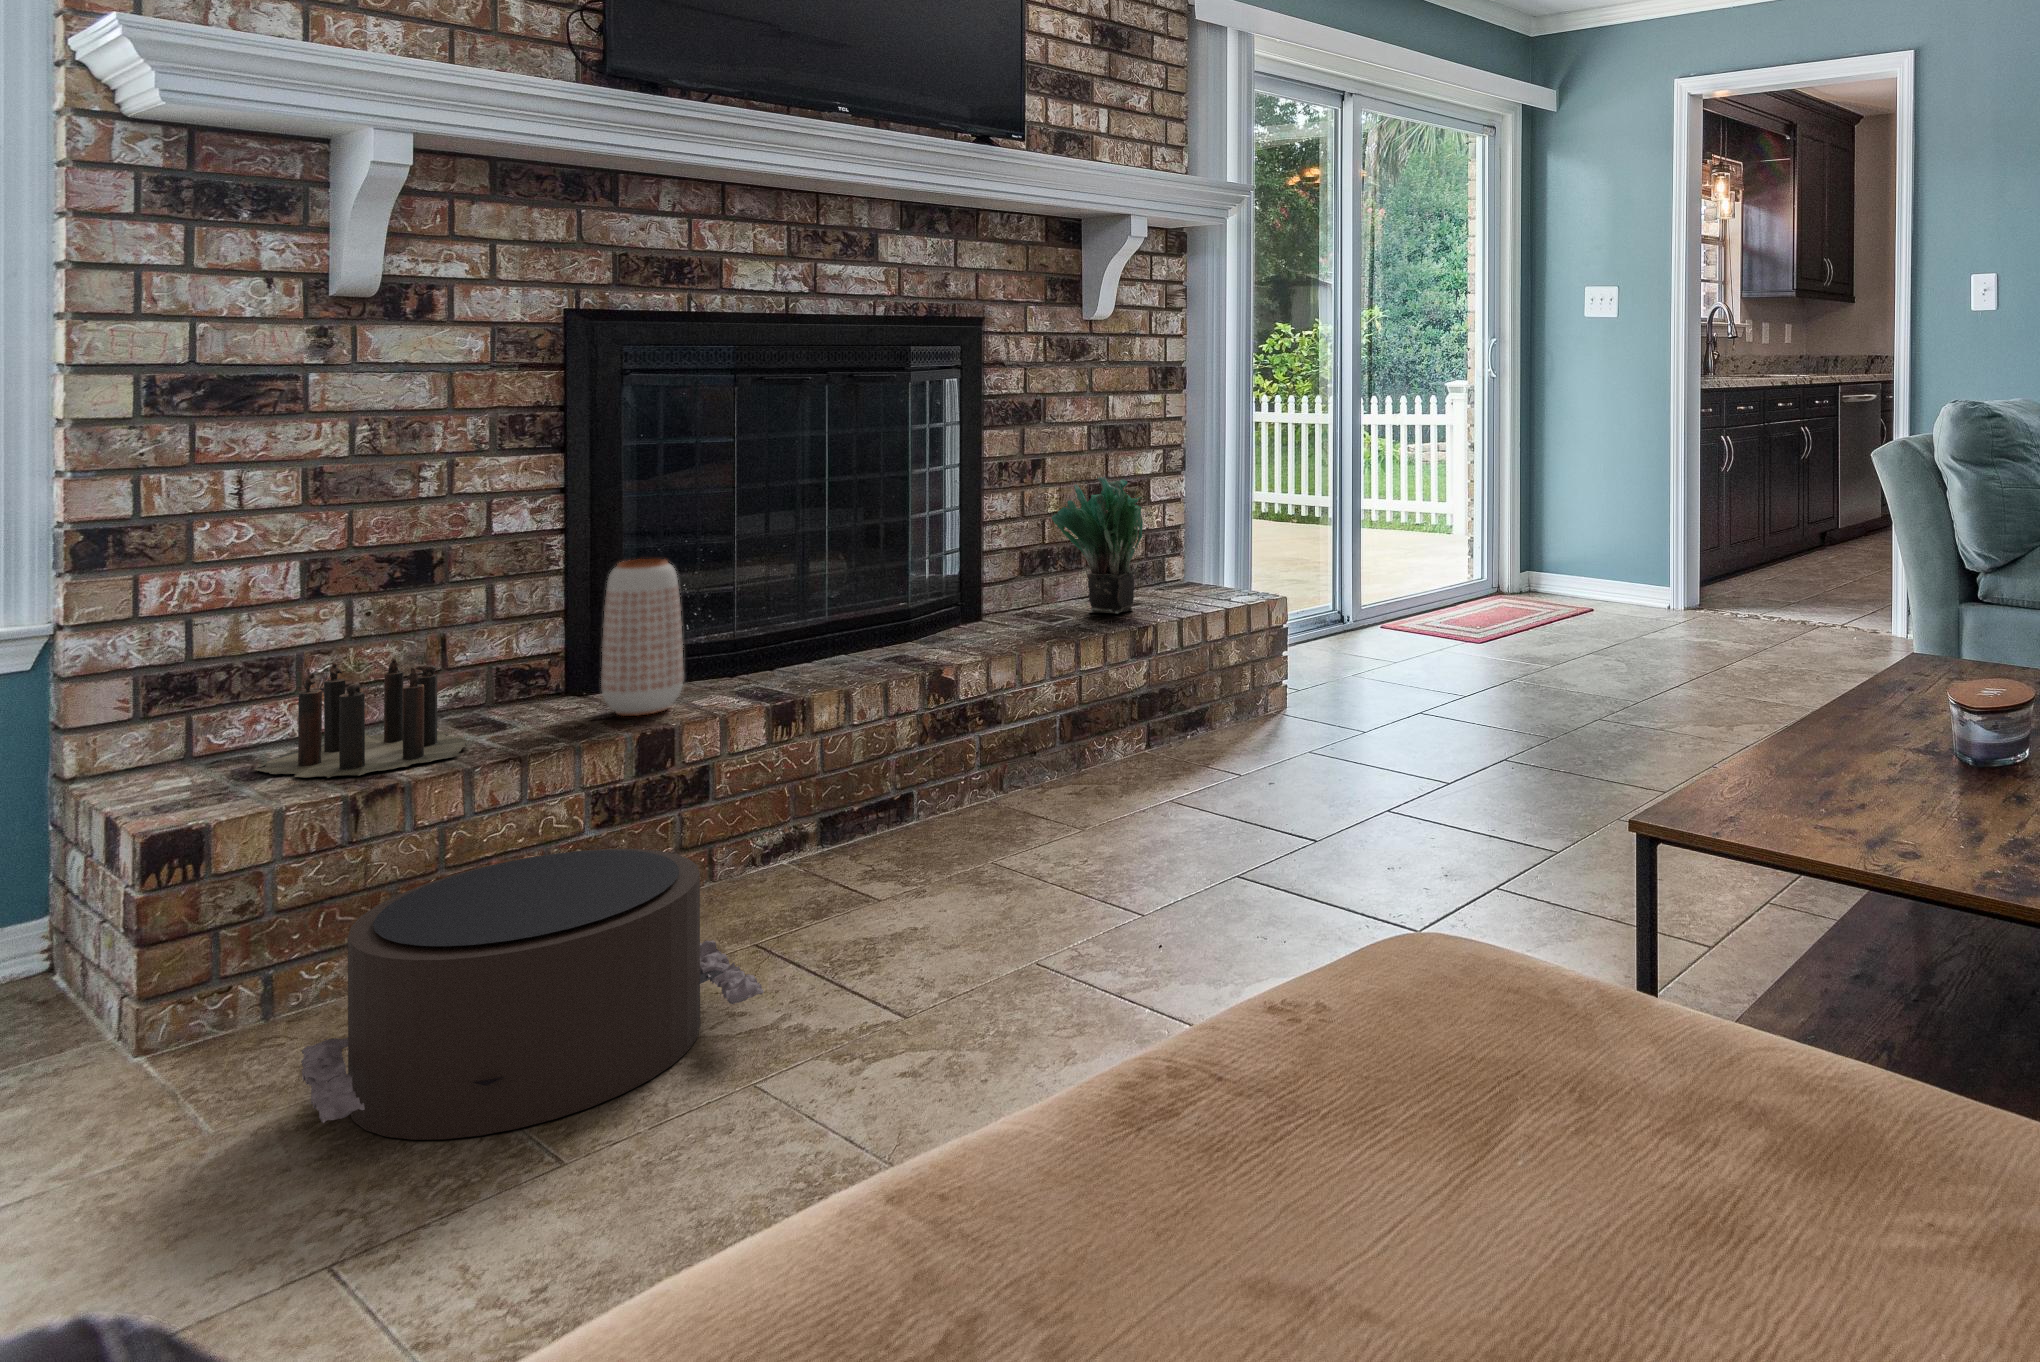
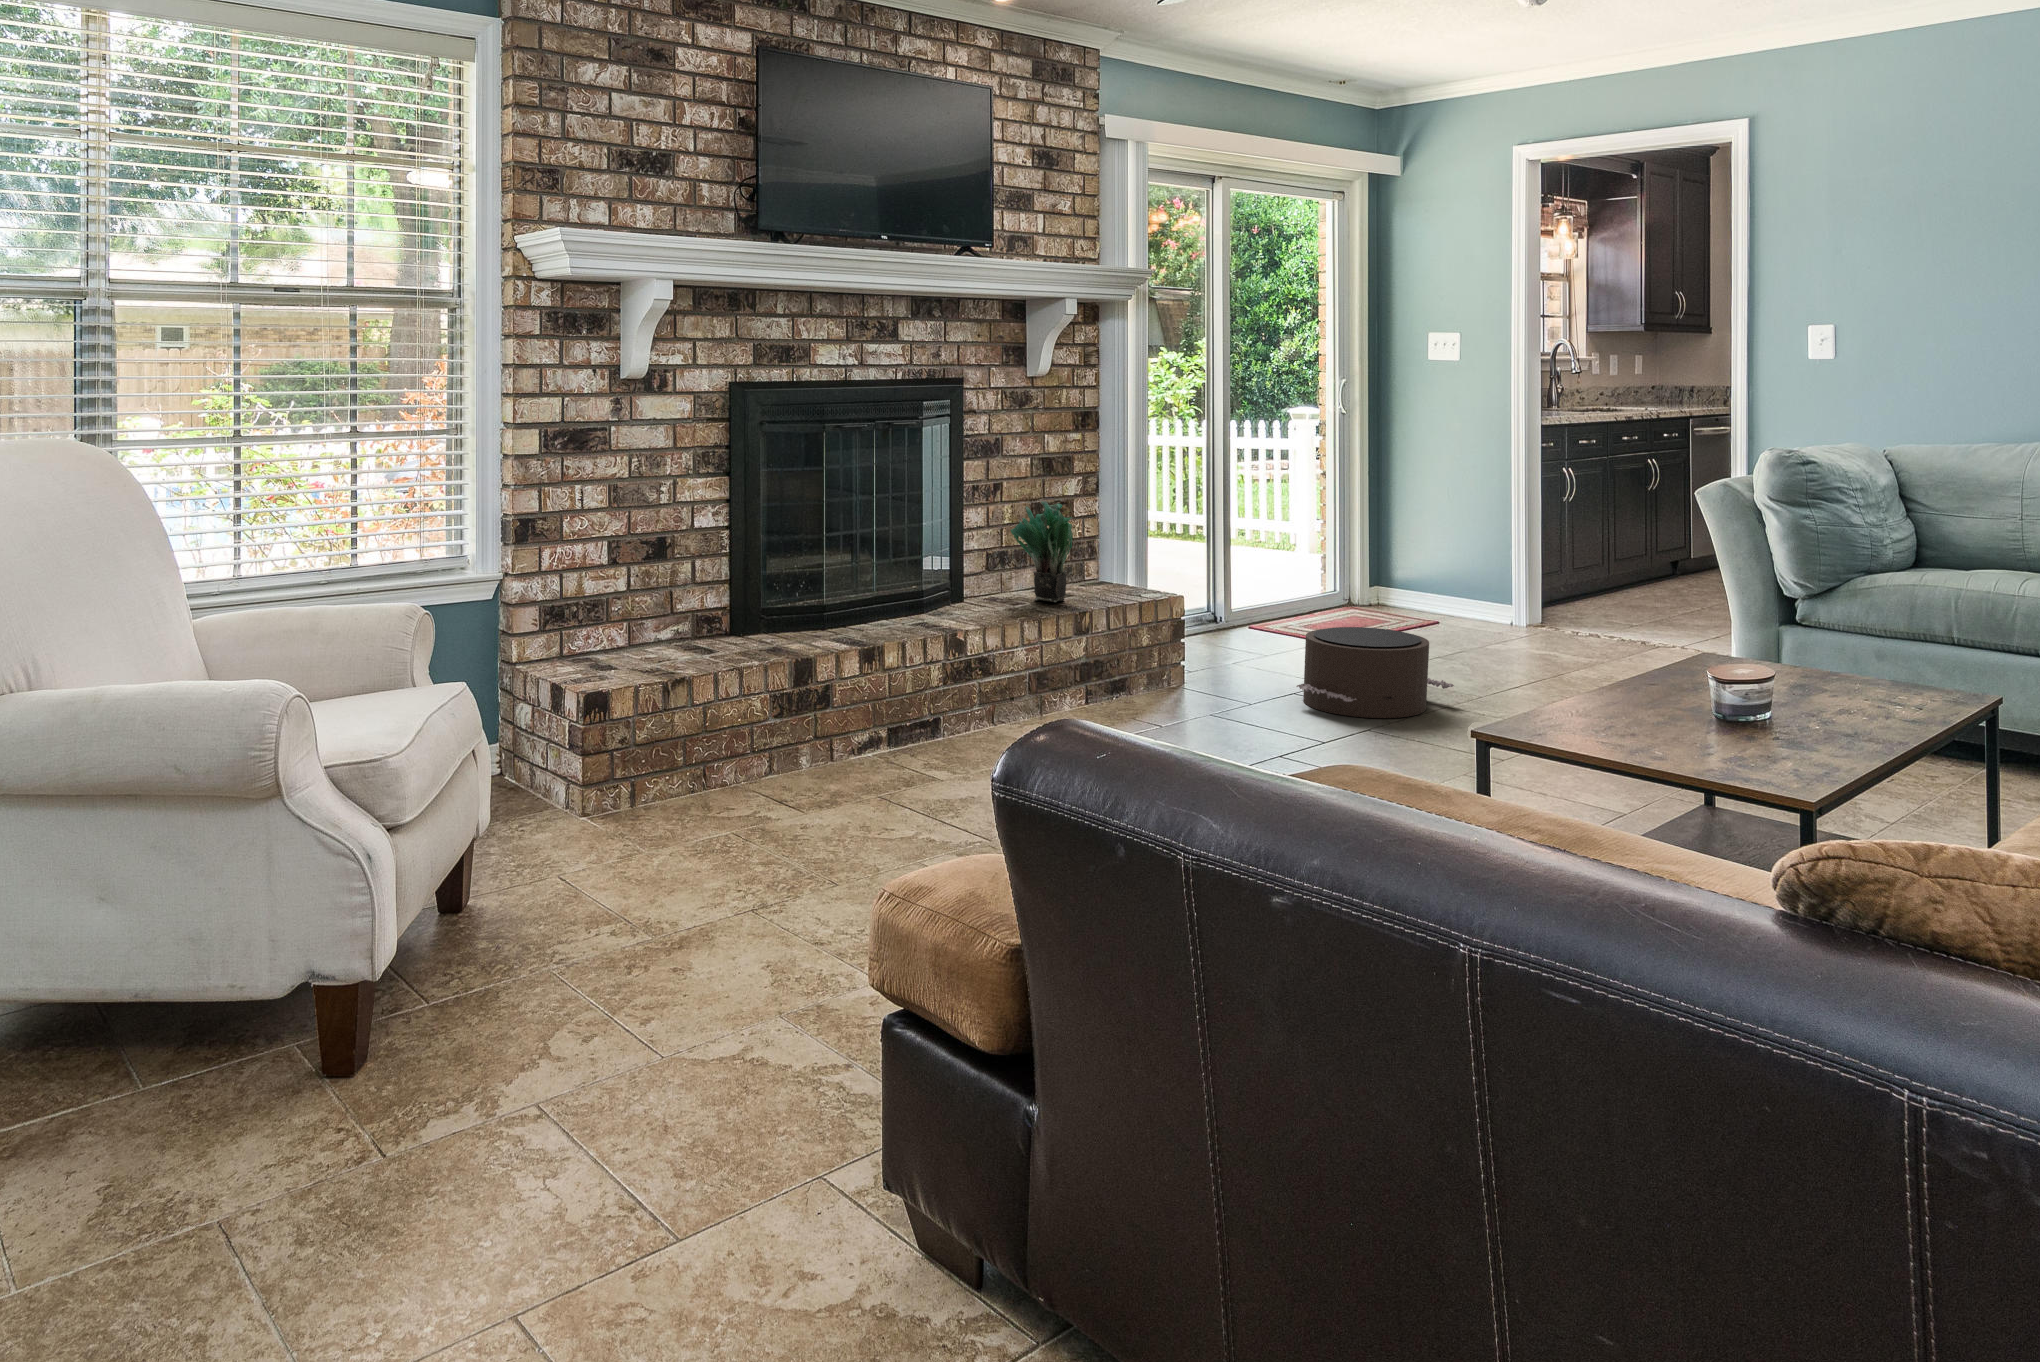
vase: present [601,559,684,716] -> none [766,550,811,648]
candle: present [254,658,469,778] -> none [609,603,734,669]
pouf: present [301,849,764,1140] -> present [1296,627,1454,718]

